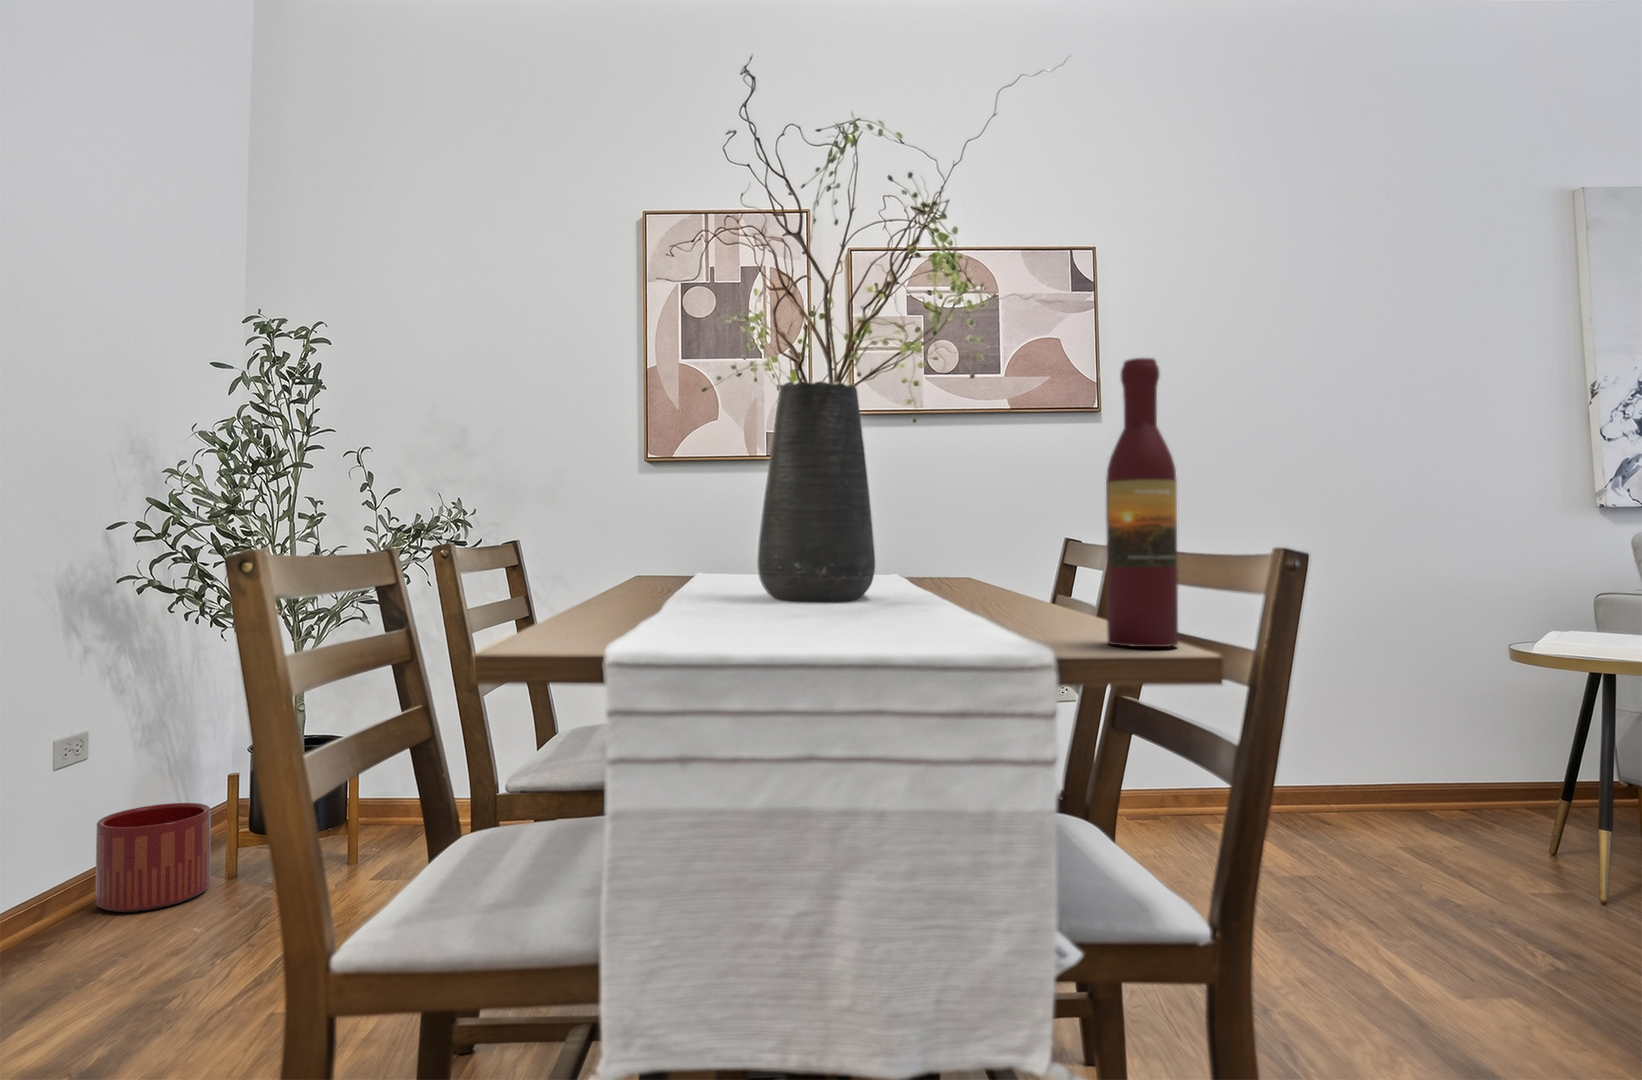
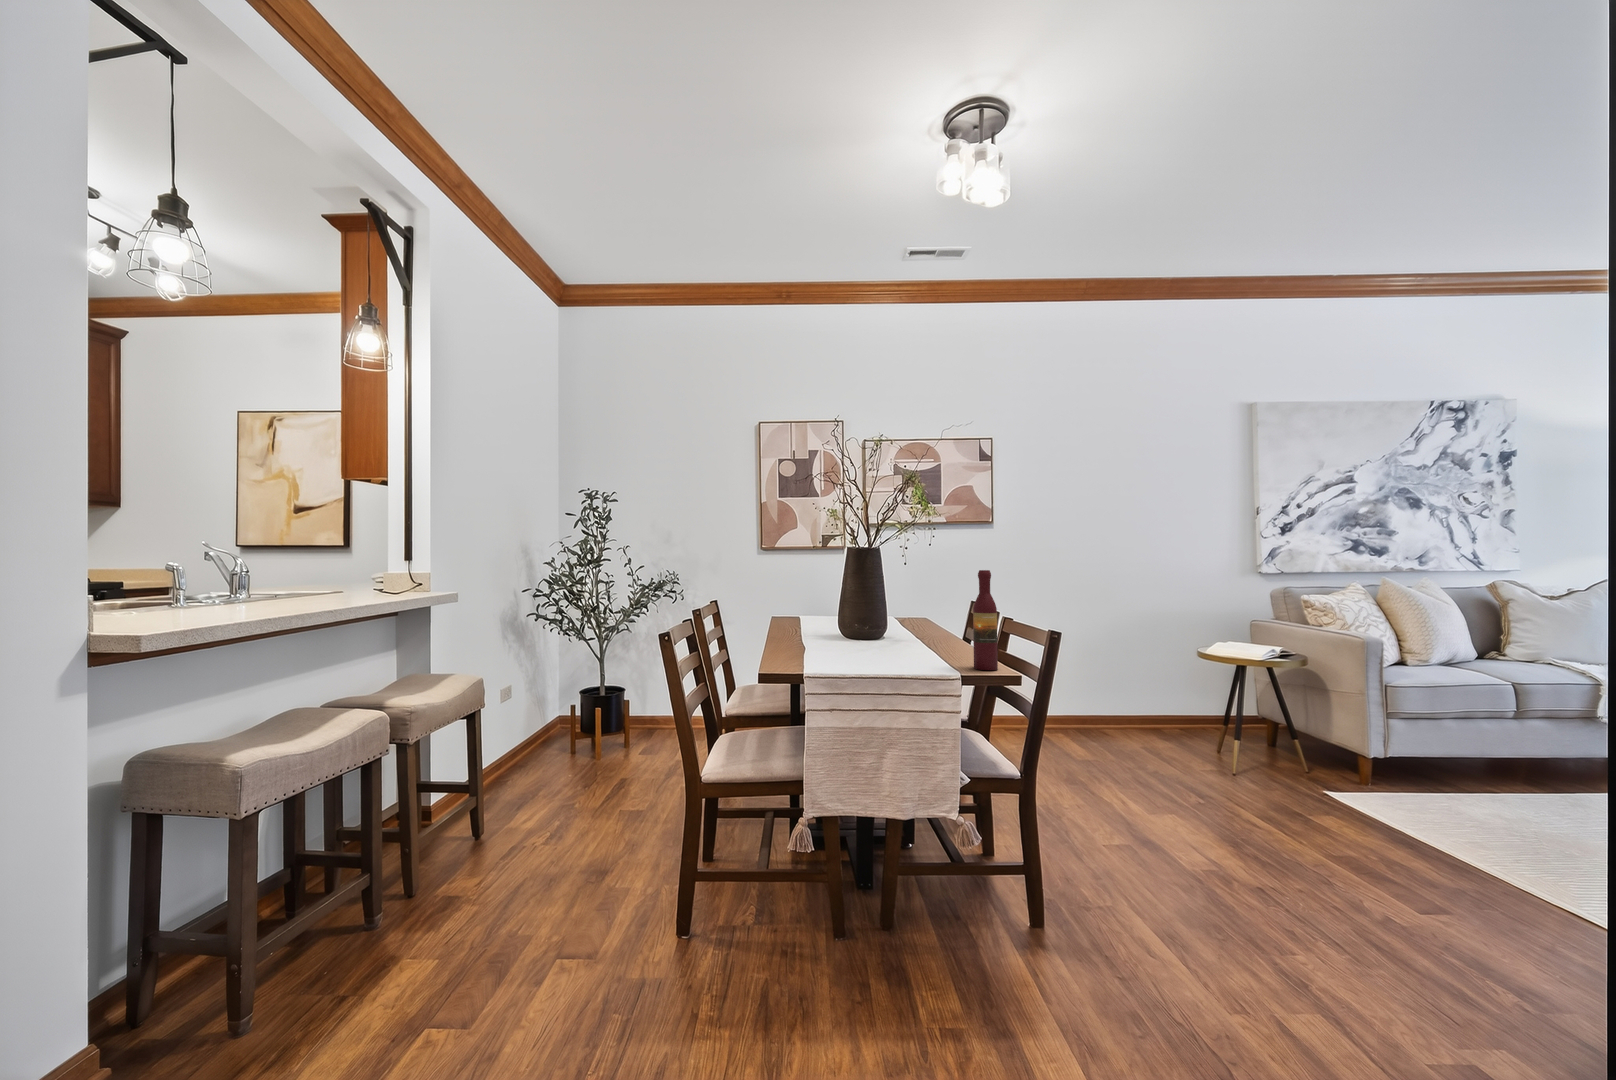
planter: present [96,803,211,912] -> none [520,722,568,772]

